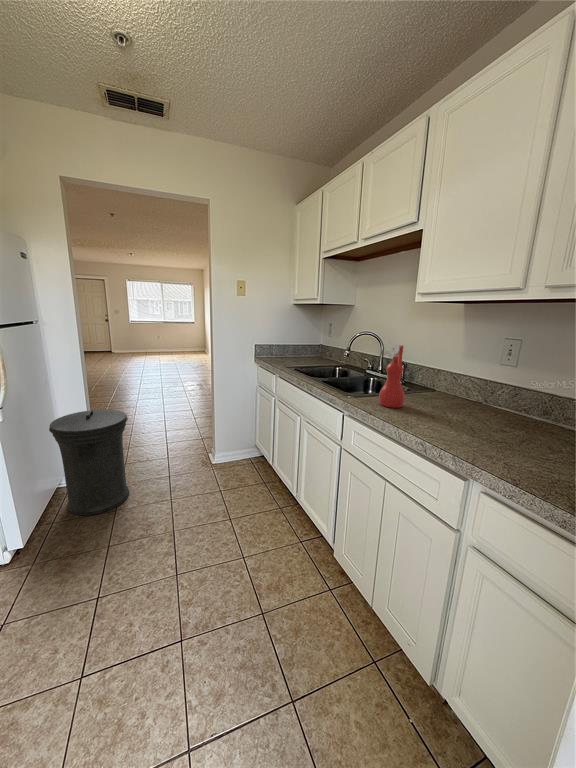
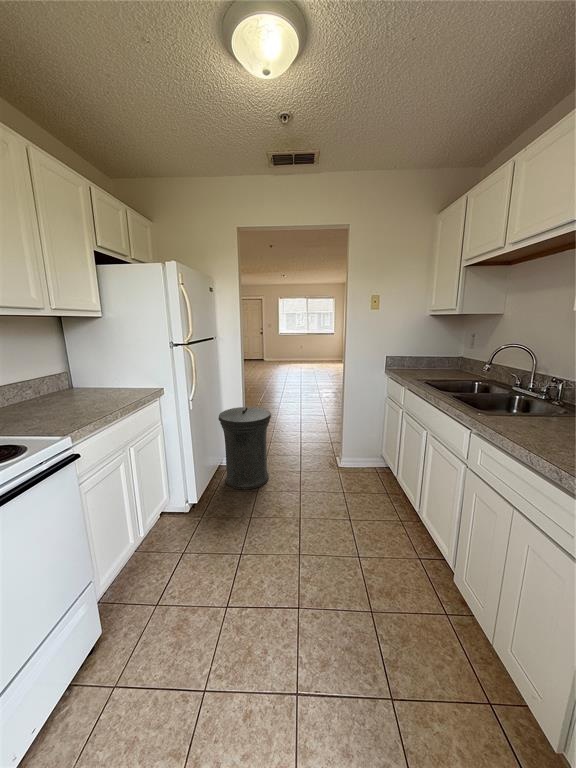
spray bottle: present [379,345,405,408] -> none [517,361,552,431]

